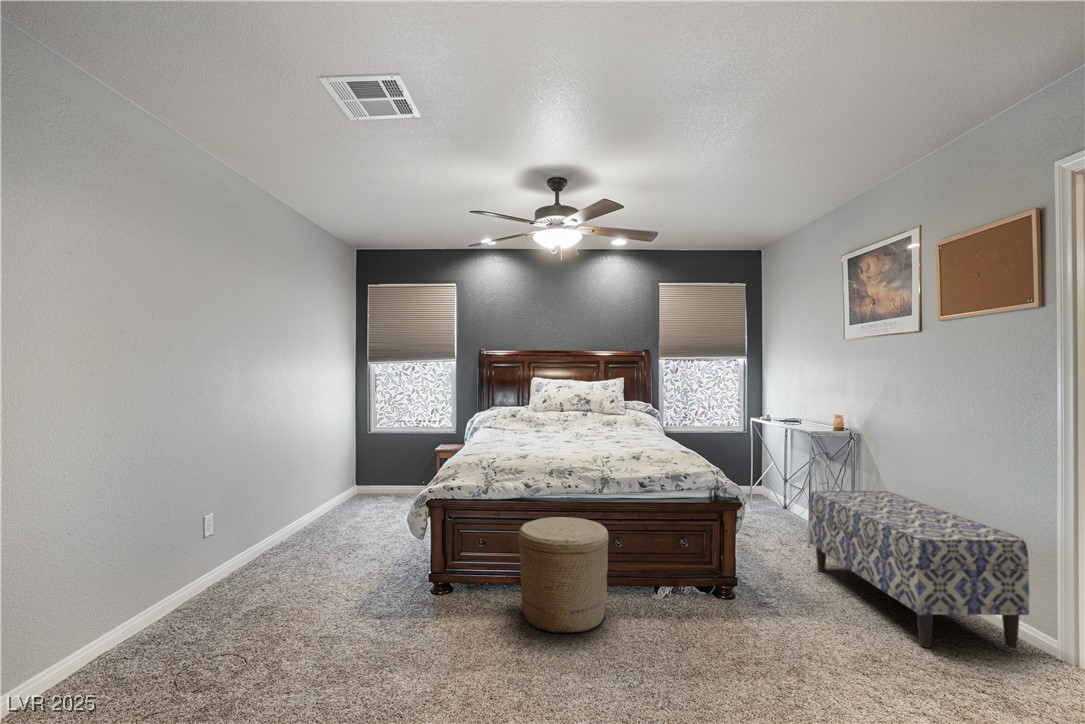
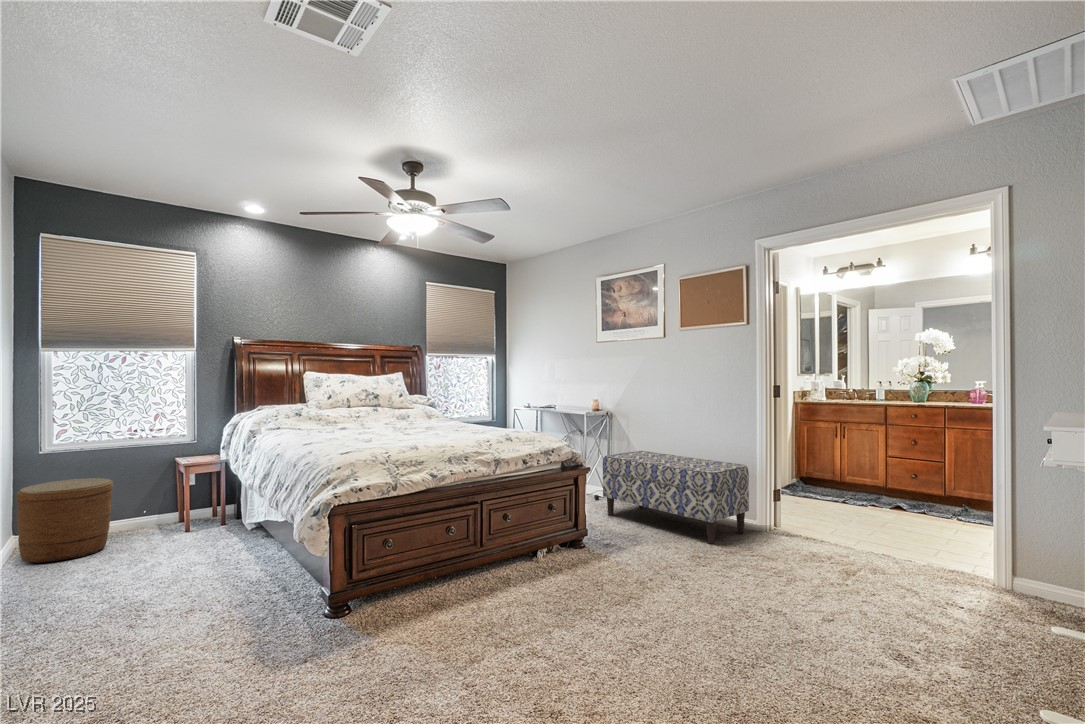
woven basket: present [518,517,609,633] -> present [16,478,113,563]

